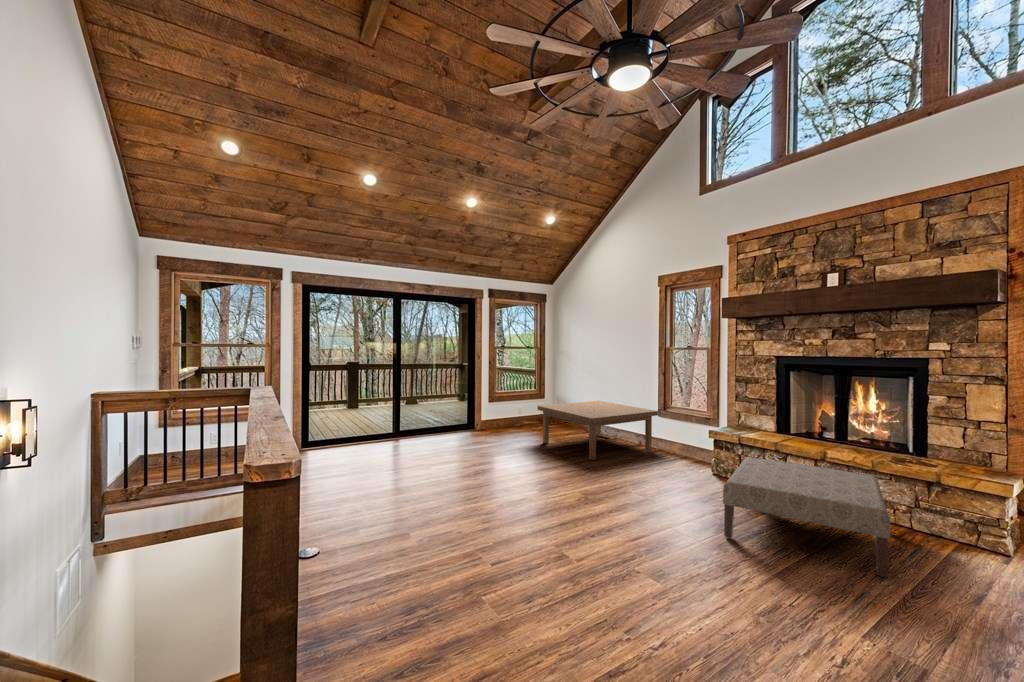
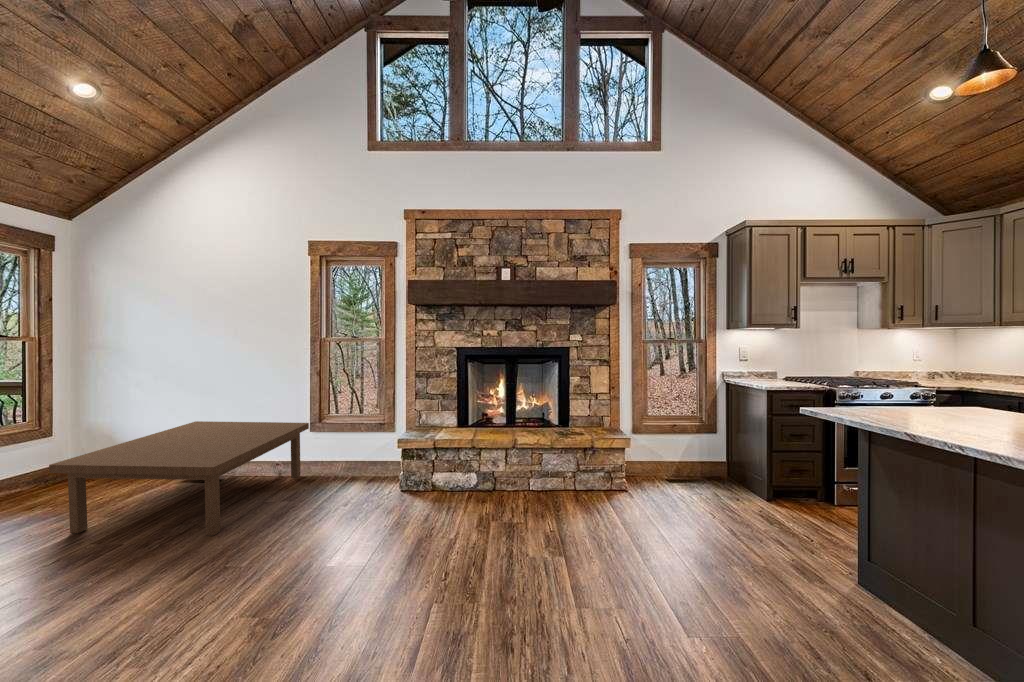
ottoman: present [723,457,890,577] -> none [460,455,634,598]

